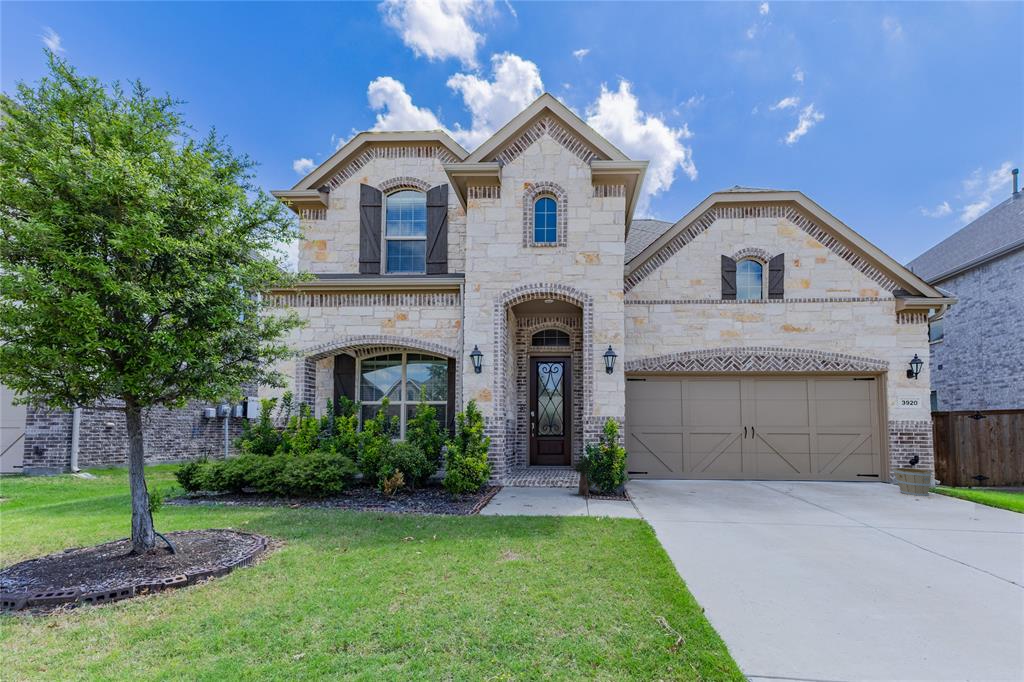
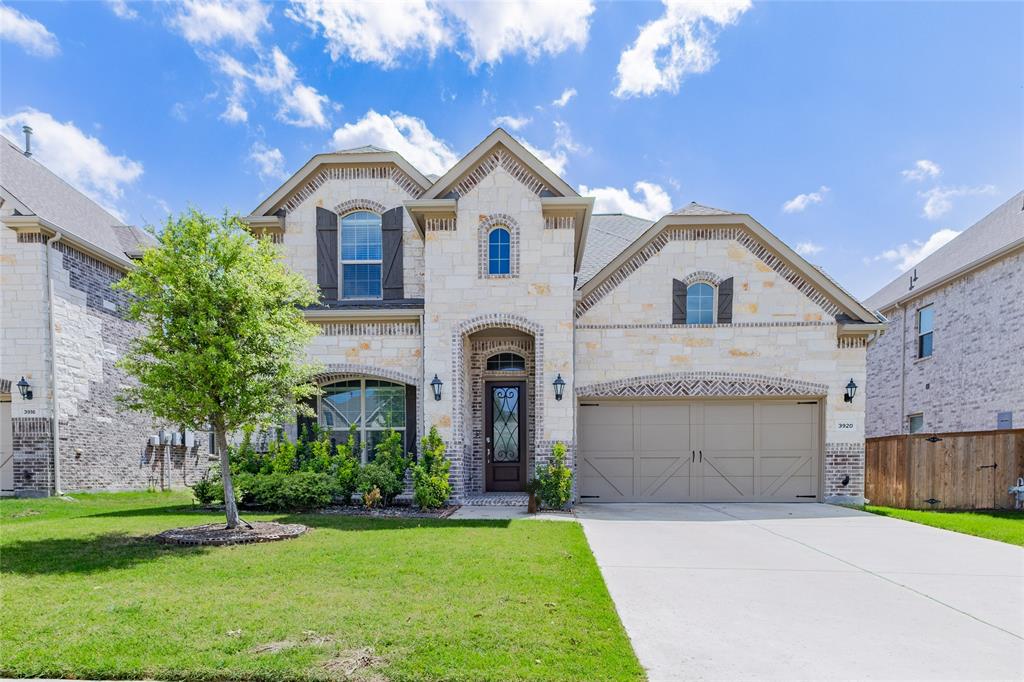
wooden bucket: present [893,468,932,496] -> none [827,484,857,510]

